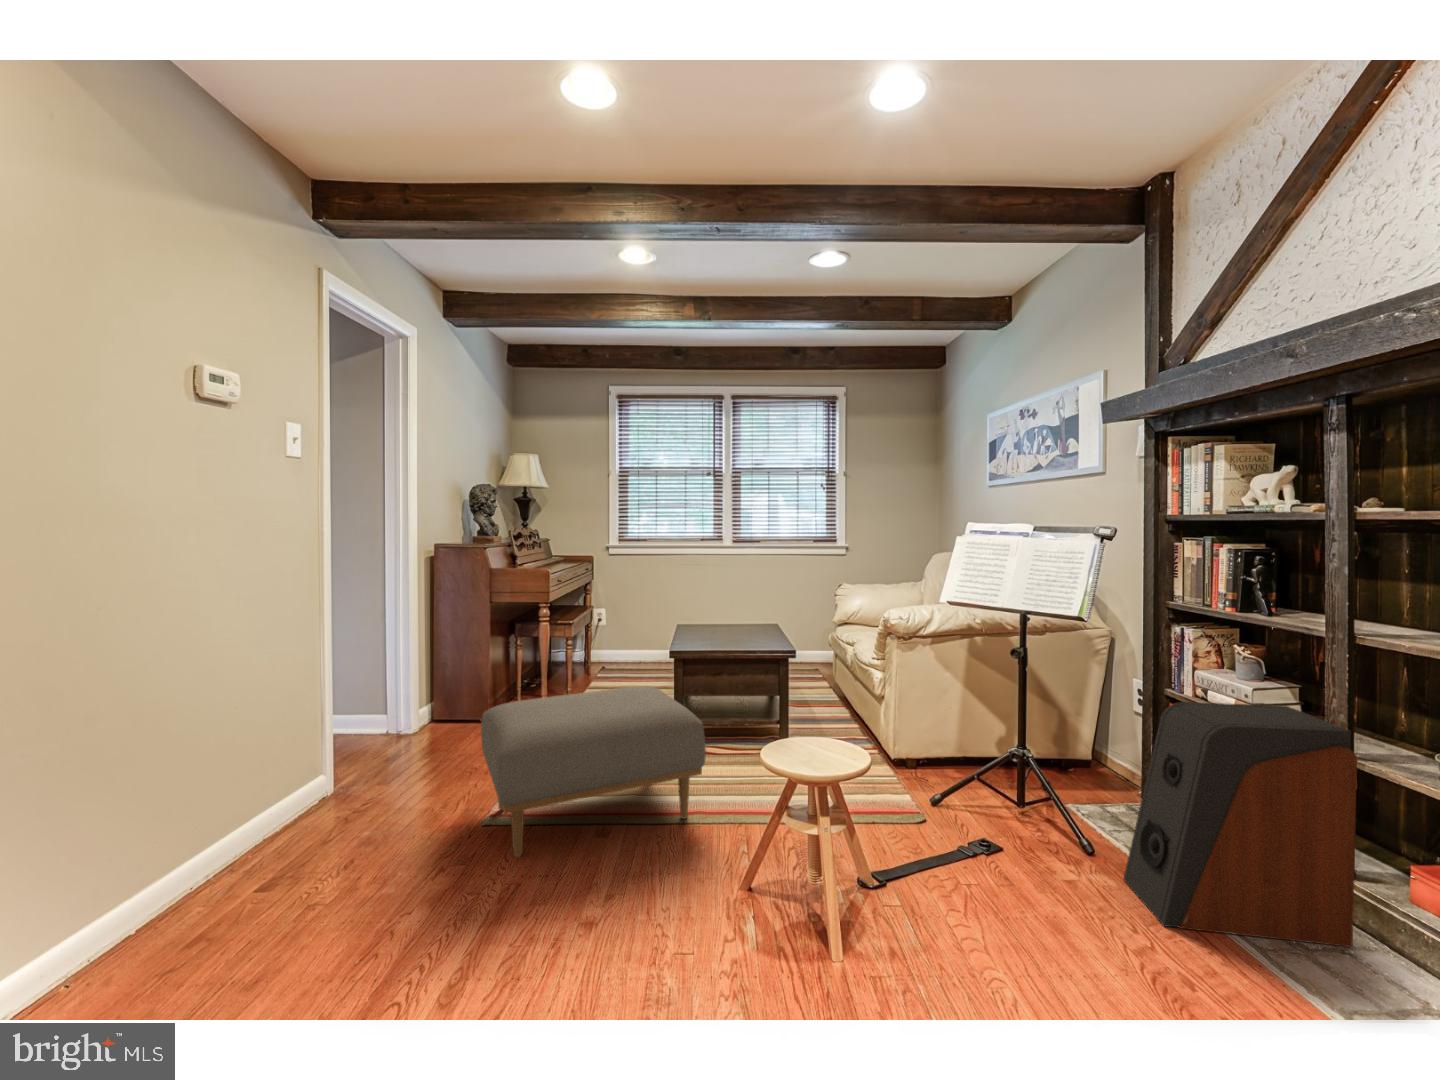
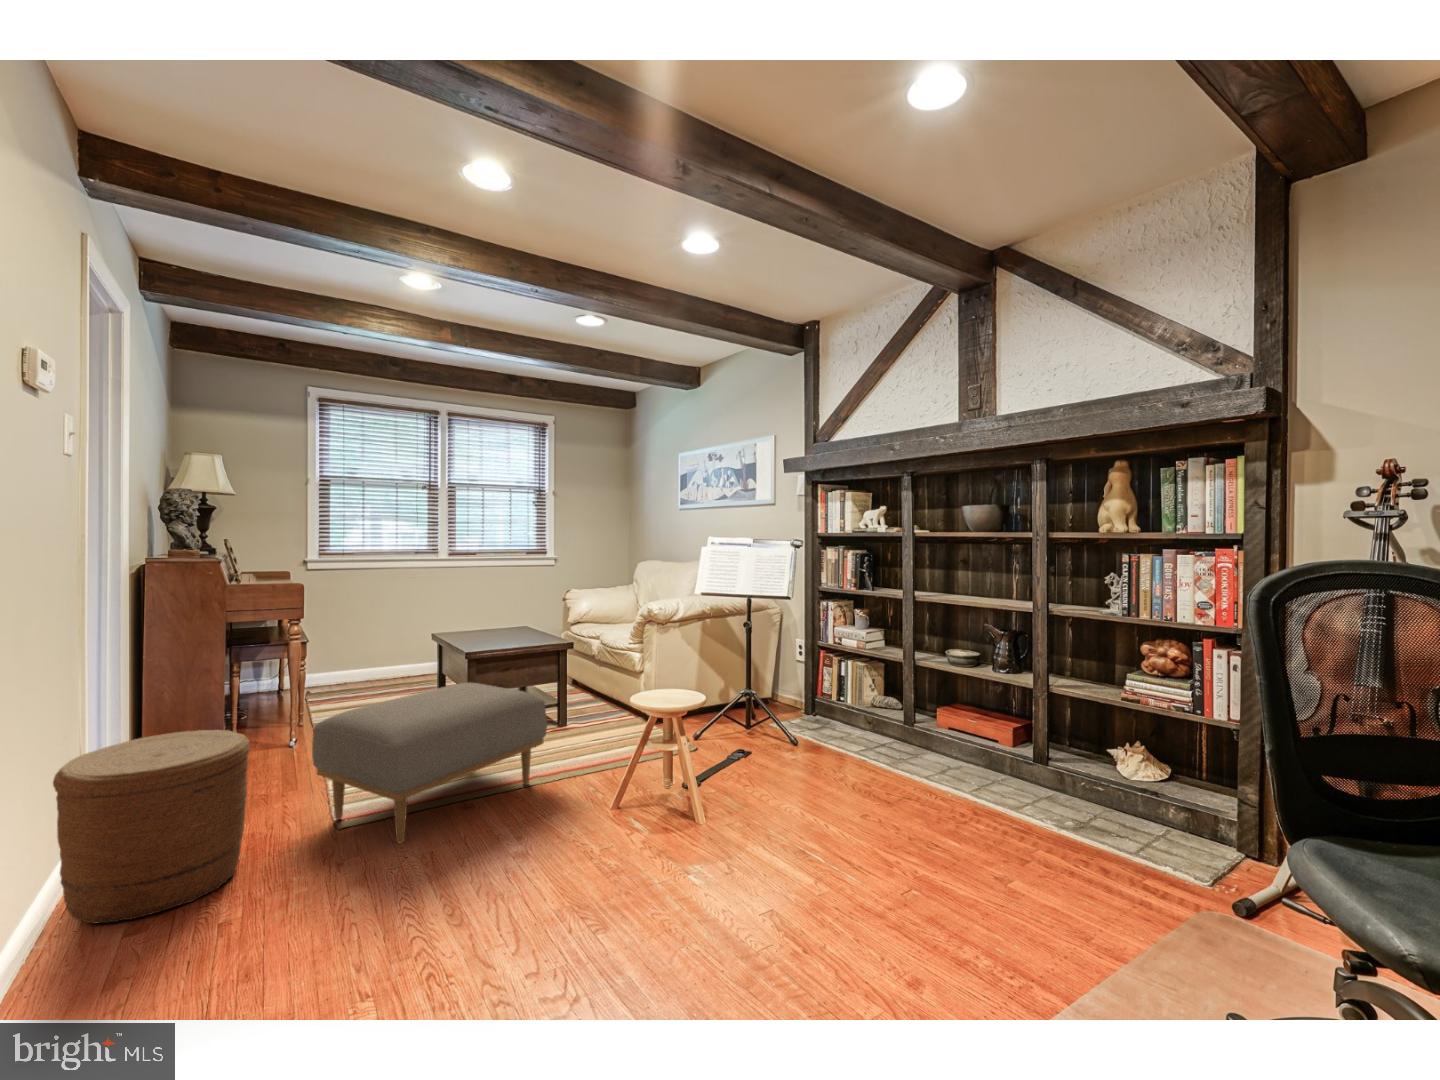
woven basket: none [254,702,409,868] -> present [53,730,250,924]
speaker: present [1124,702,1357,947] -> none [819,637,919,765]

